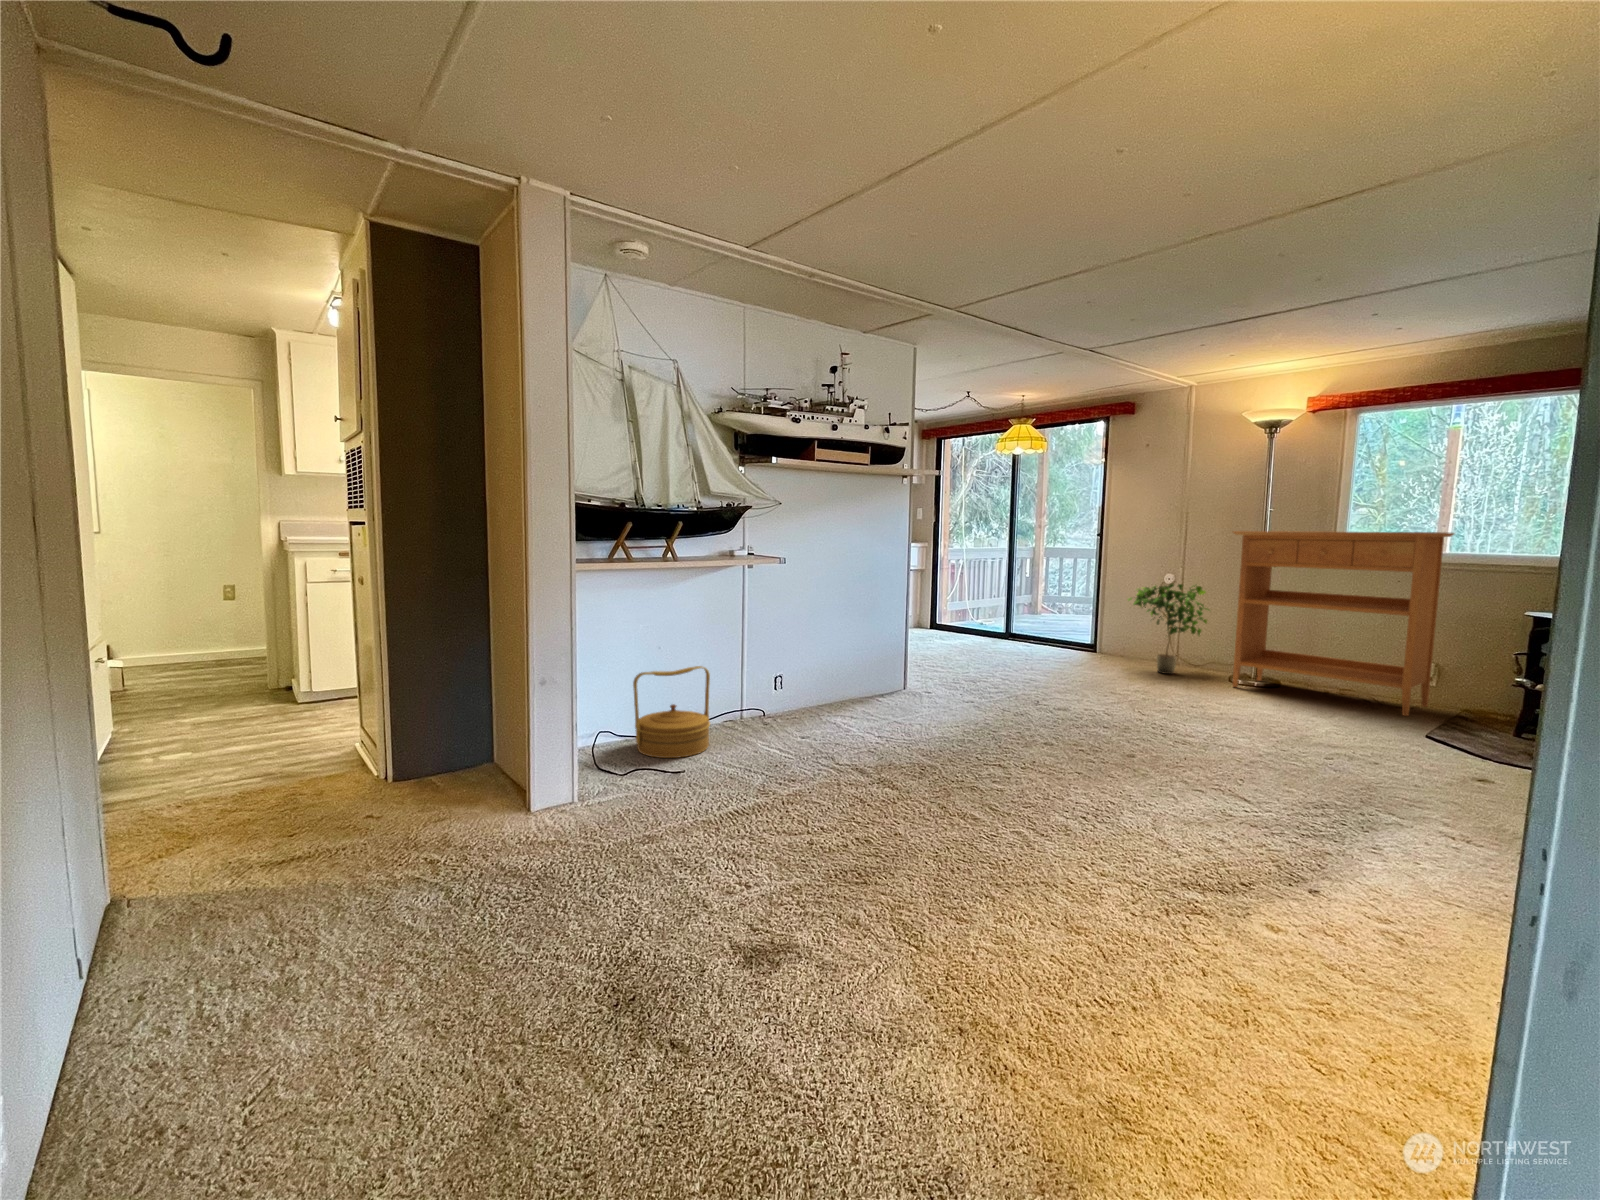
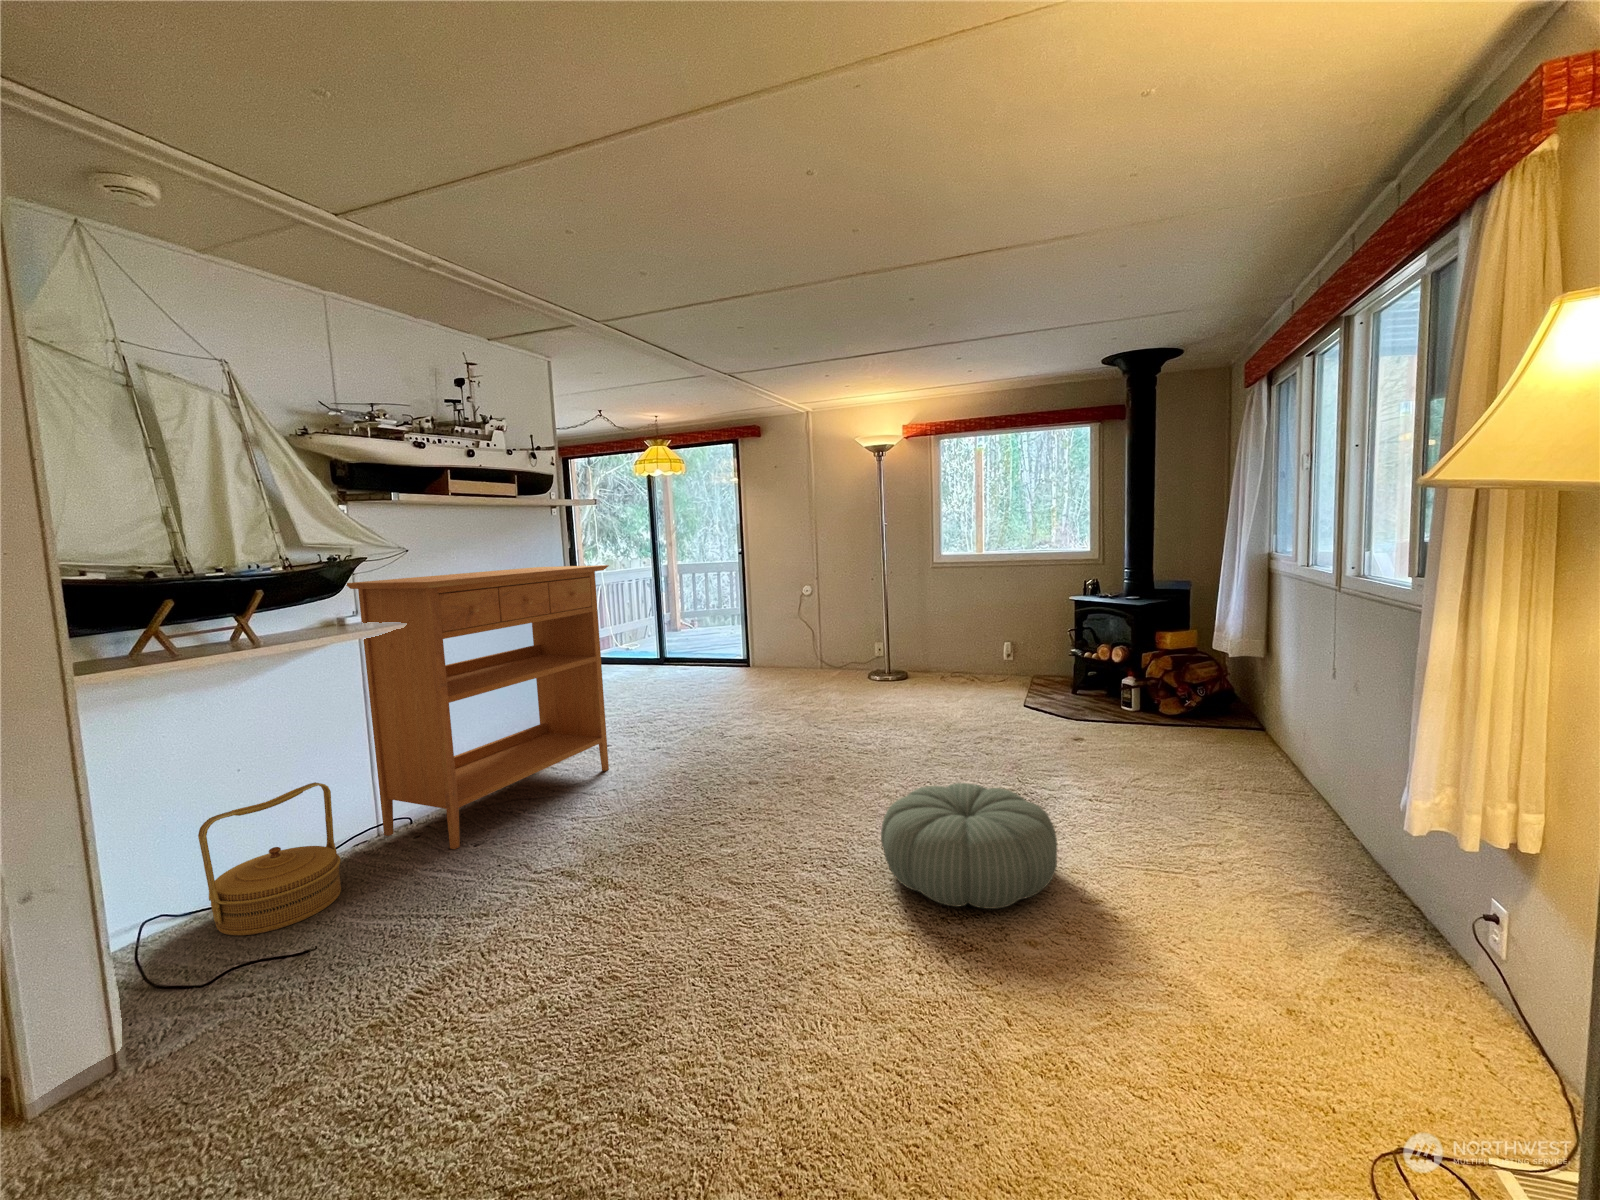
console table: present [1232,531,1454,716] -> present [346,565,609,849]
potted plant: present [1128,584,1210,674] -> none [771,593,839,675]
pouf: none [1146,771,1371,903] -> present [881,783,1057,909]

